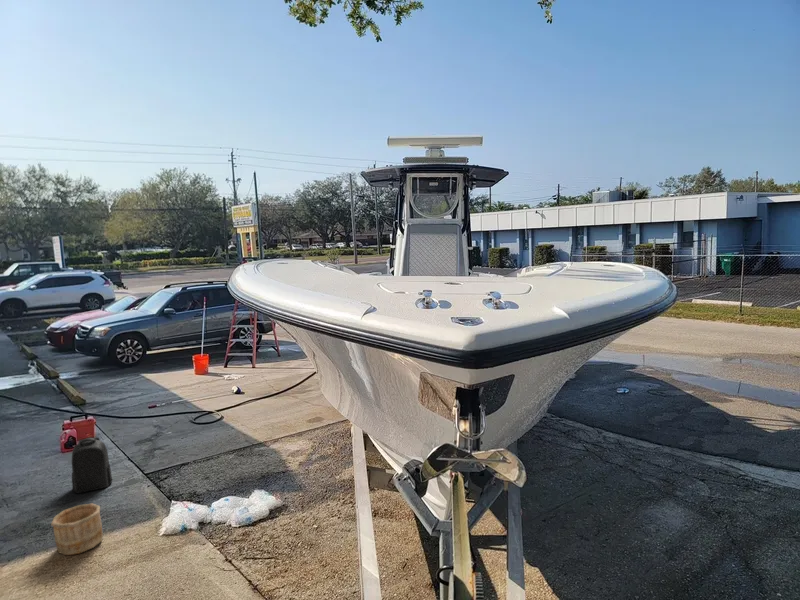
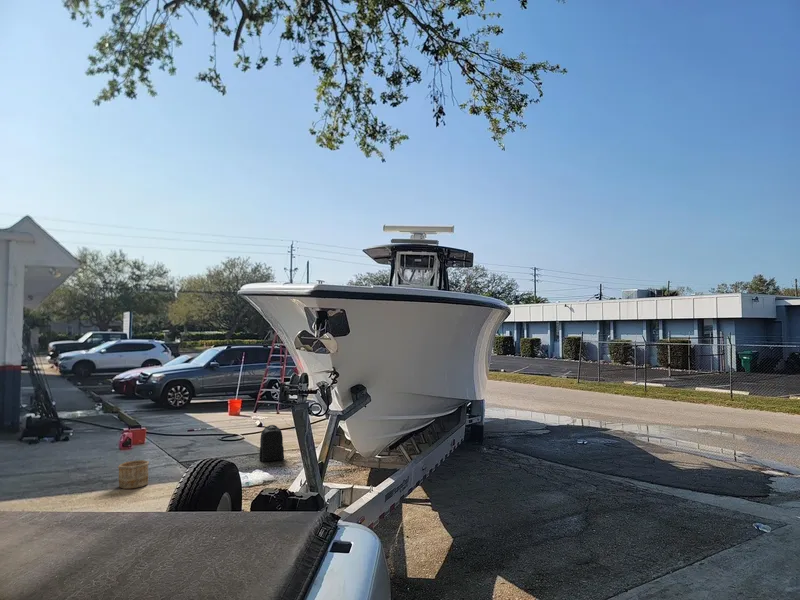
backpack: present [72,437,112,493] -> present [259,425,284,462]

